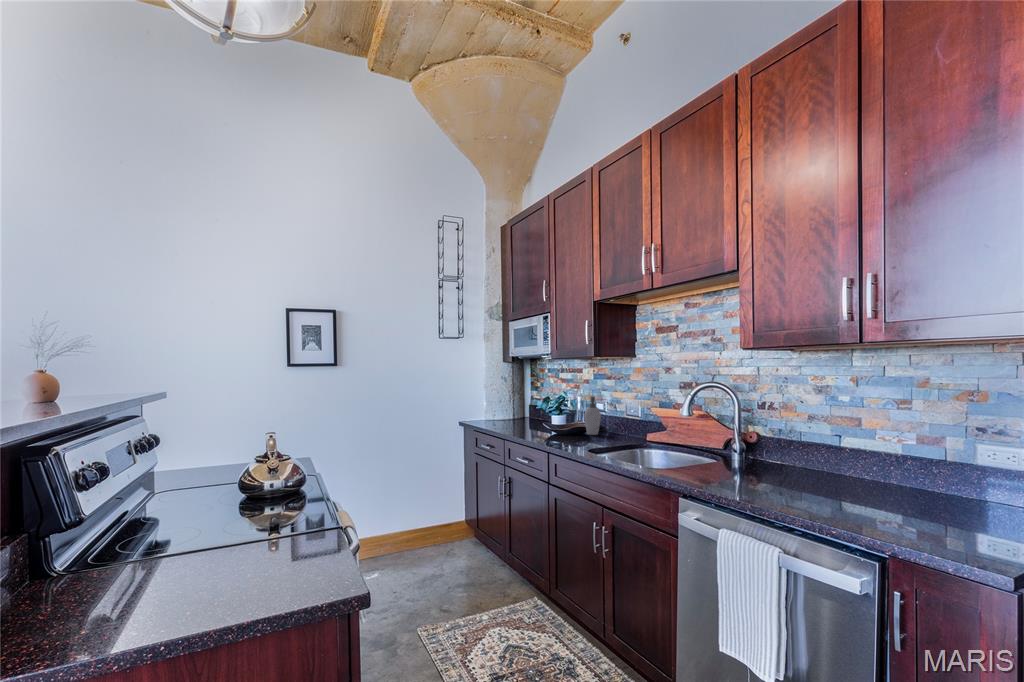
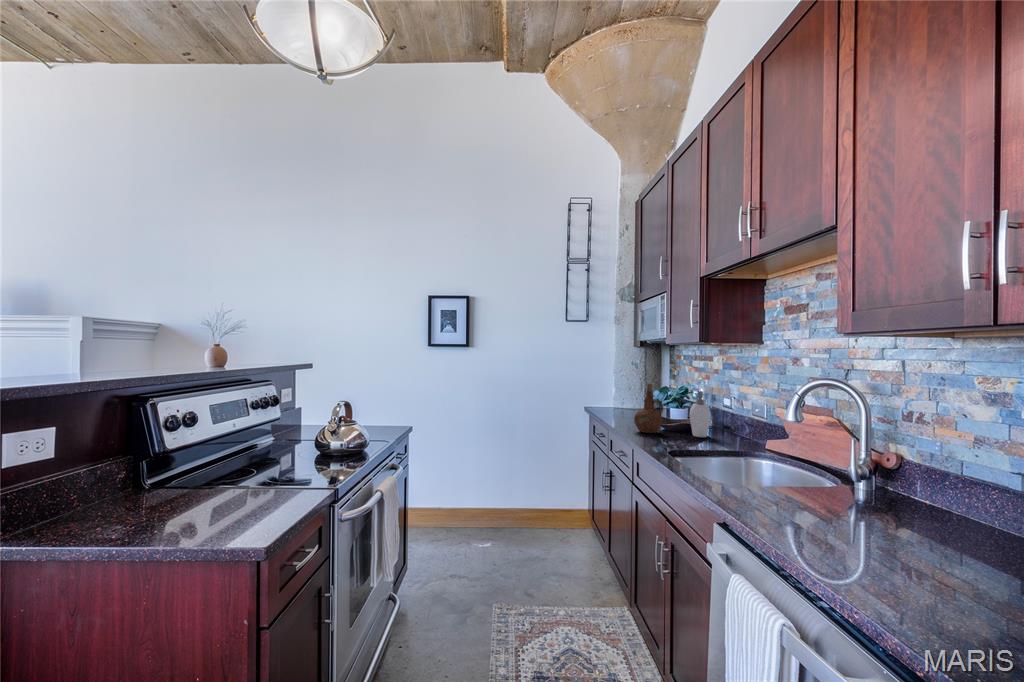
ceramic pitcher: none [540,392,563,435] -> present [634,384,663,433]

